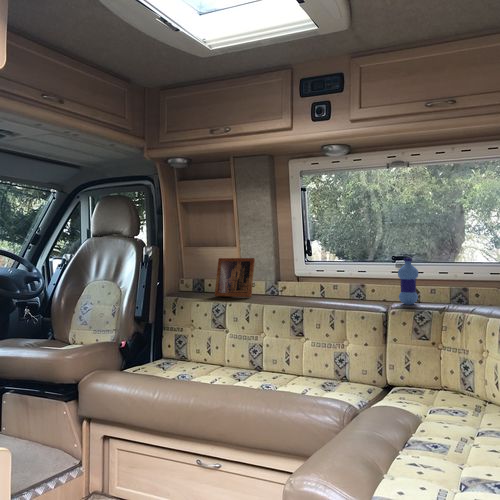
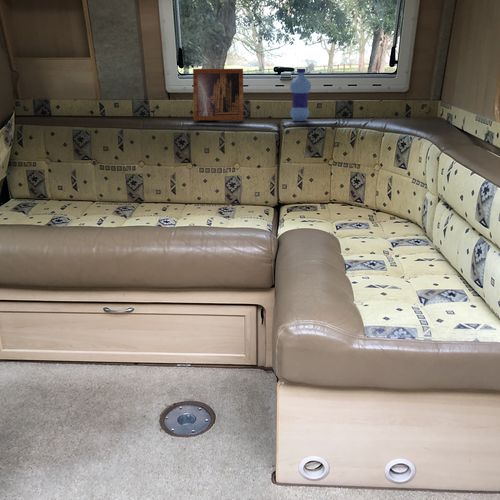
picture frame: present [215,258,255,297] -> present [193,69,243,121]

